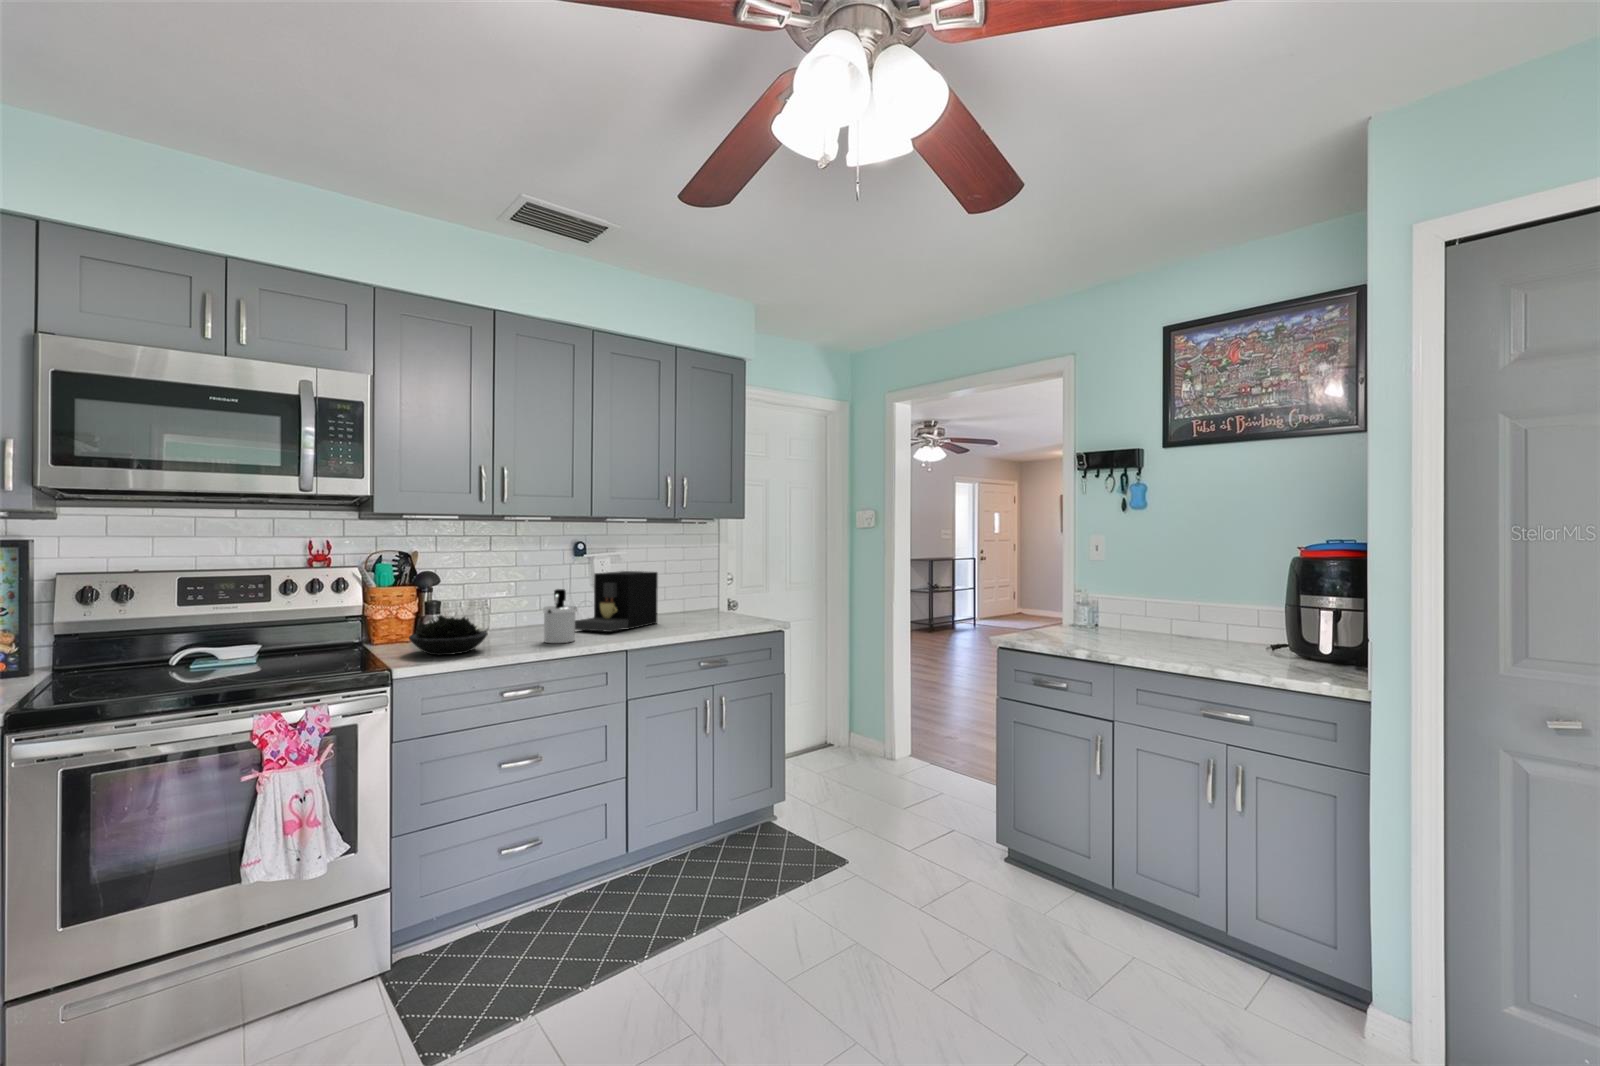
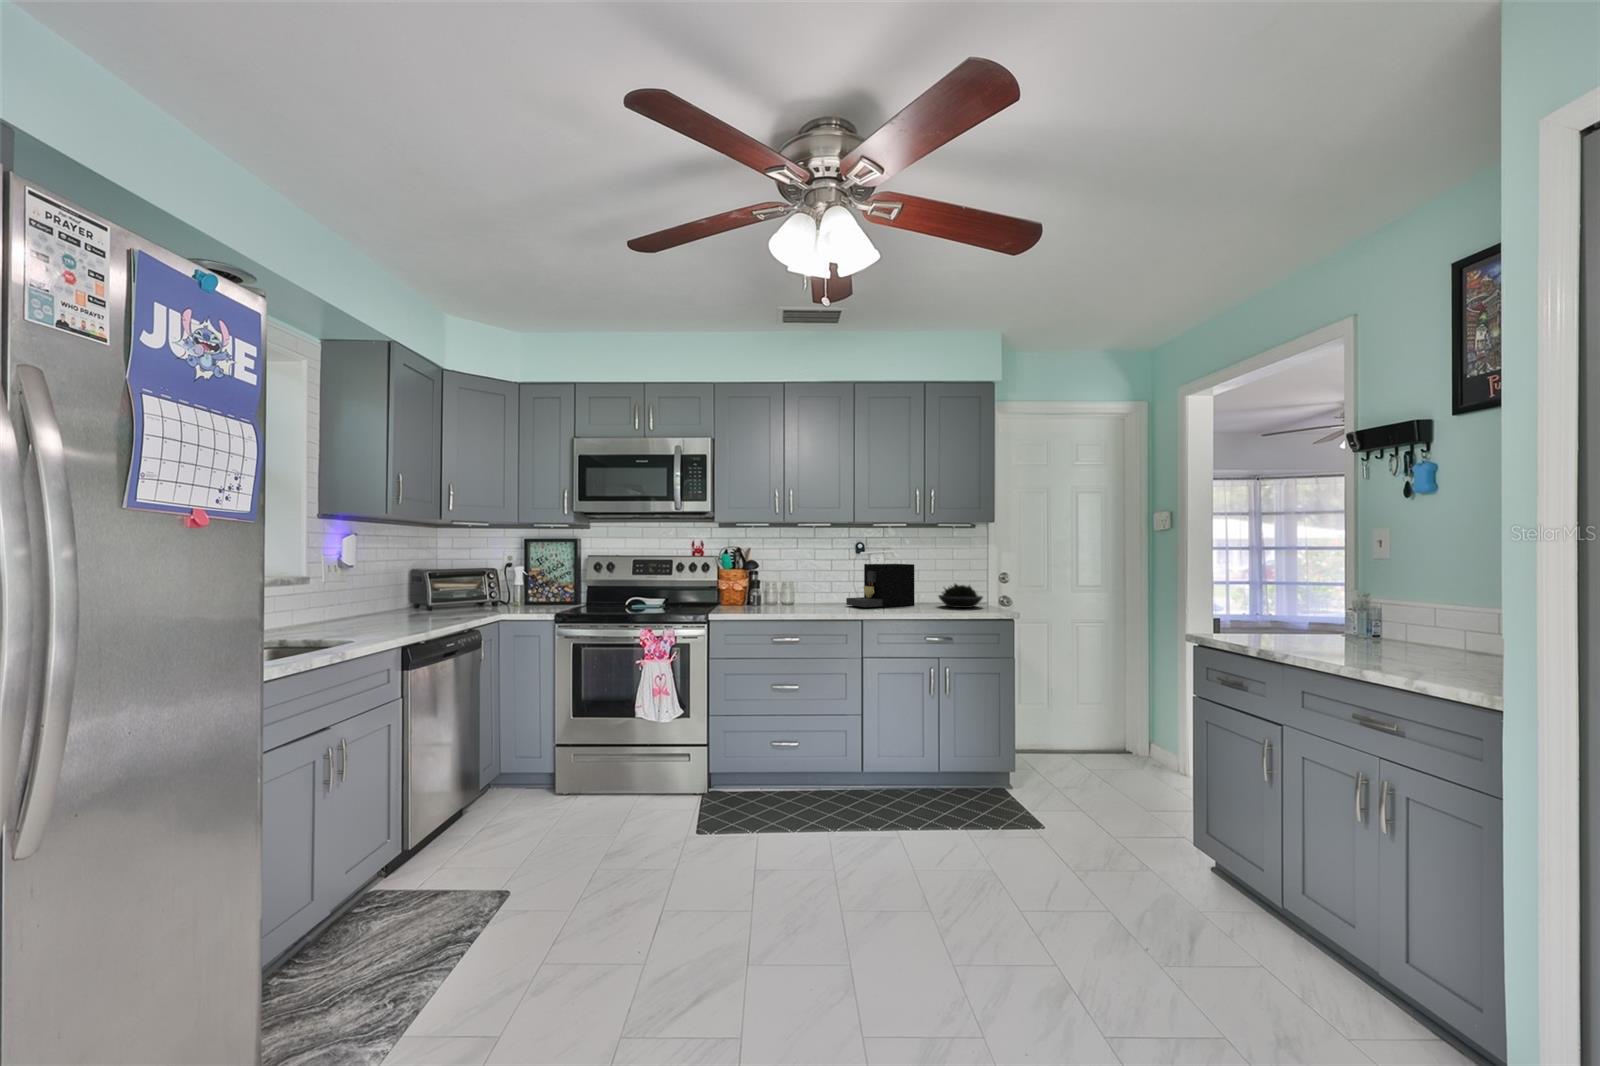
soap dispenser: present [543,589,576,643] -> none [812,573,835,611]
succulent plant: present [409,615,487,655] -> present [939,584,983,608]

